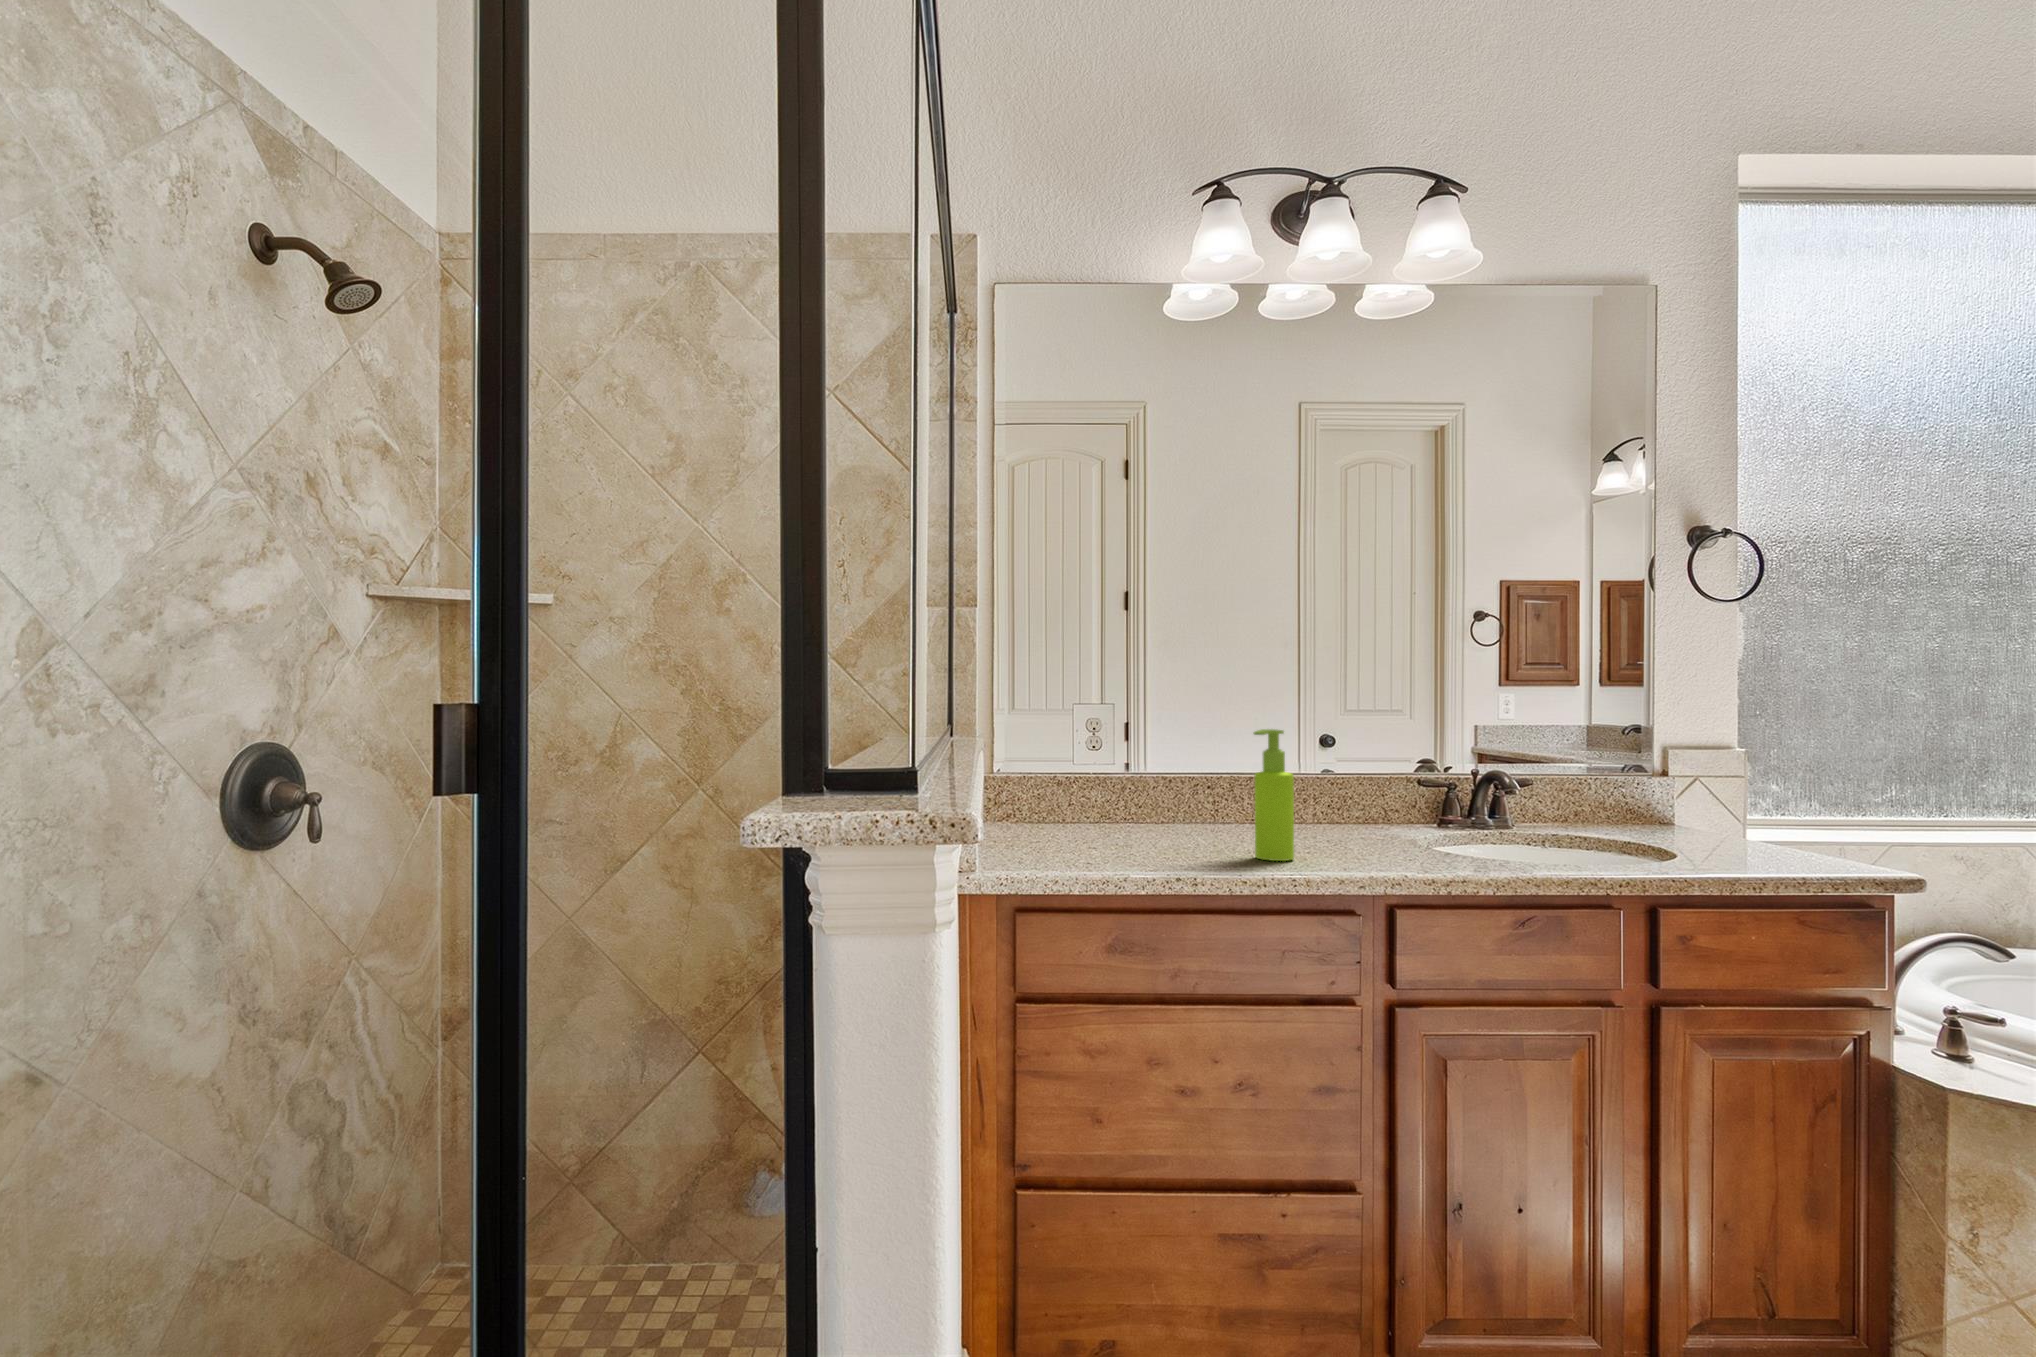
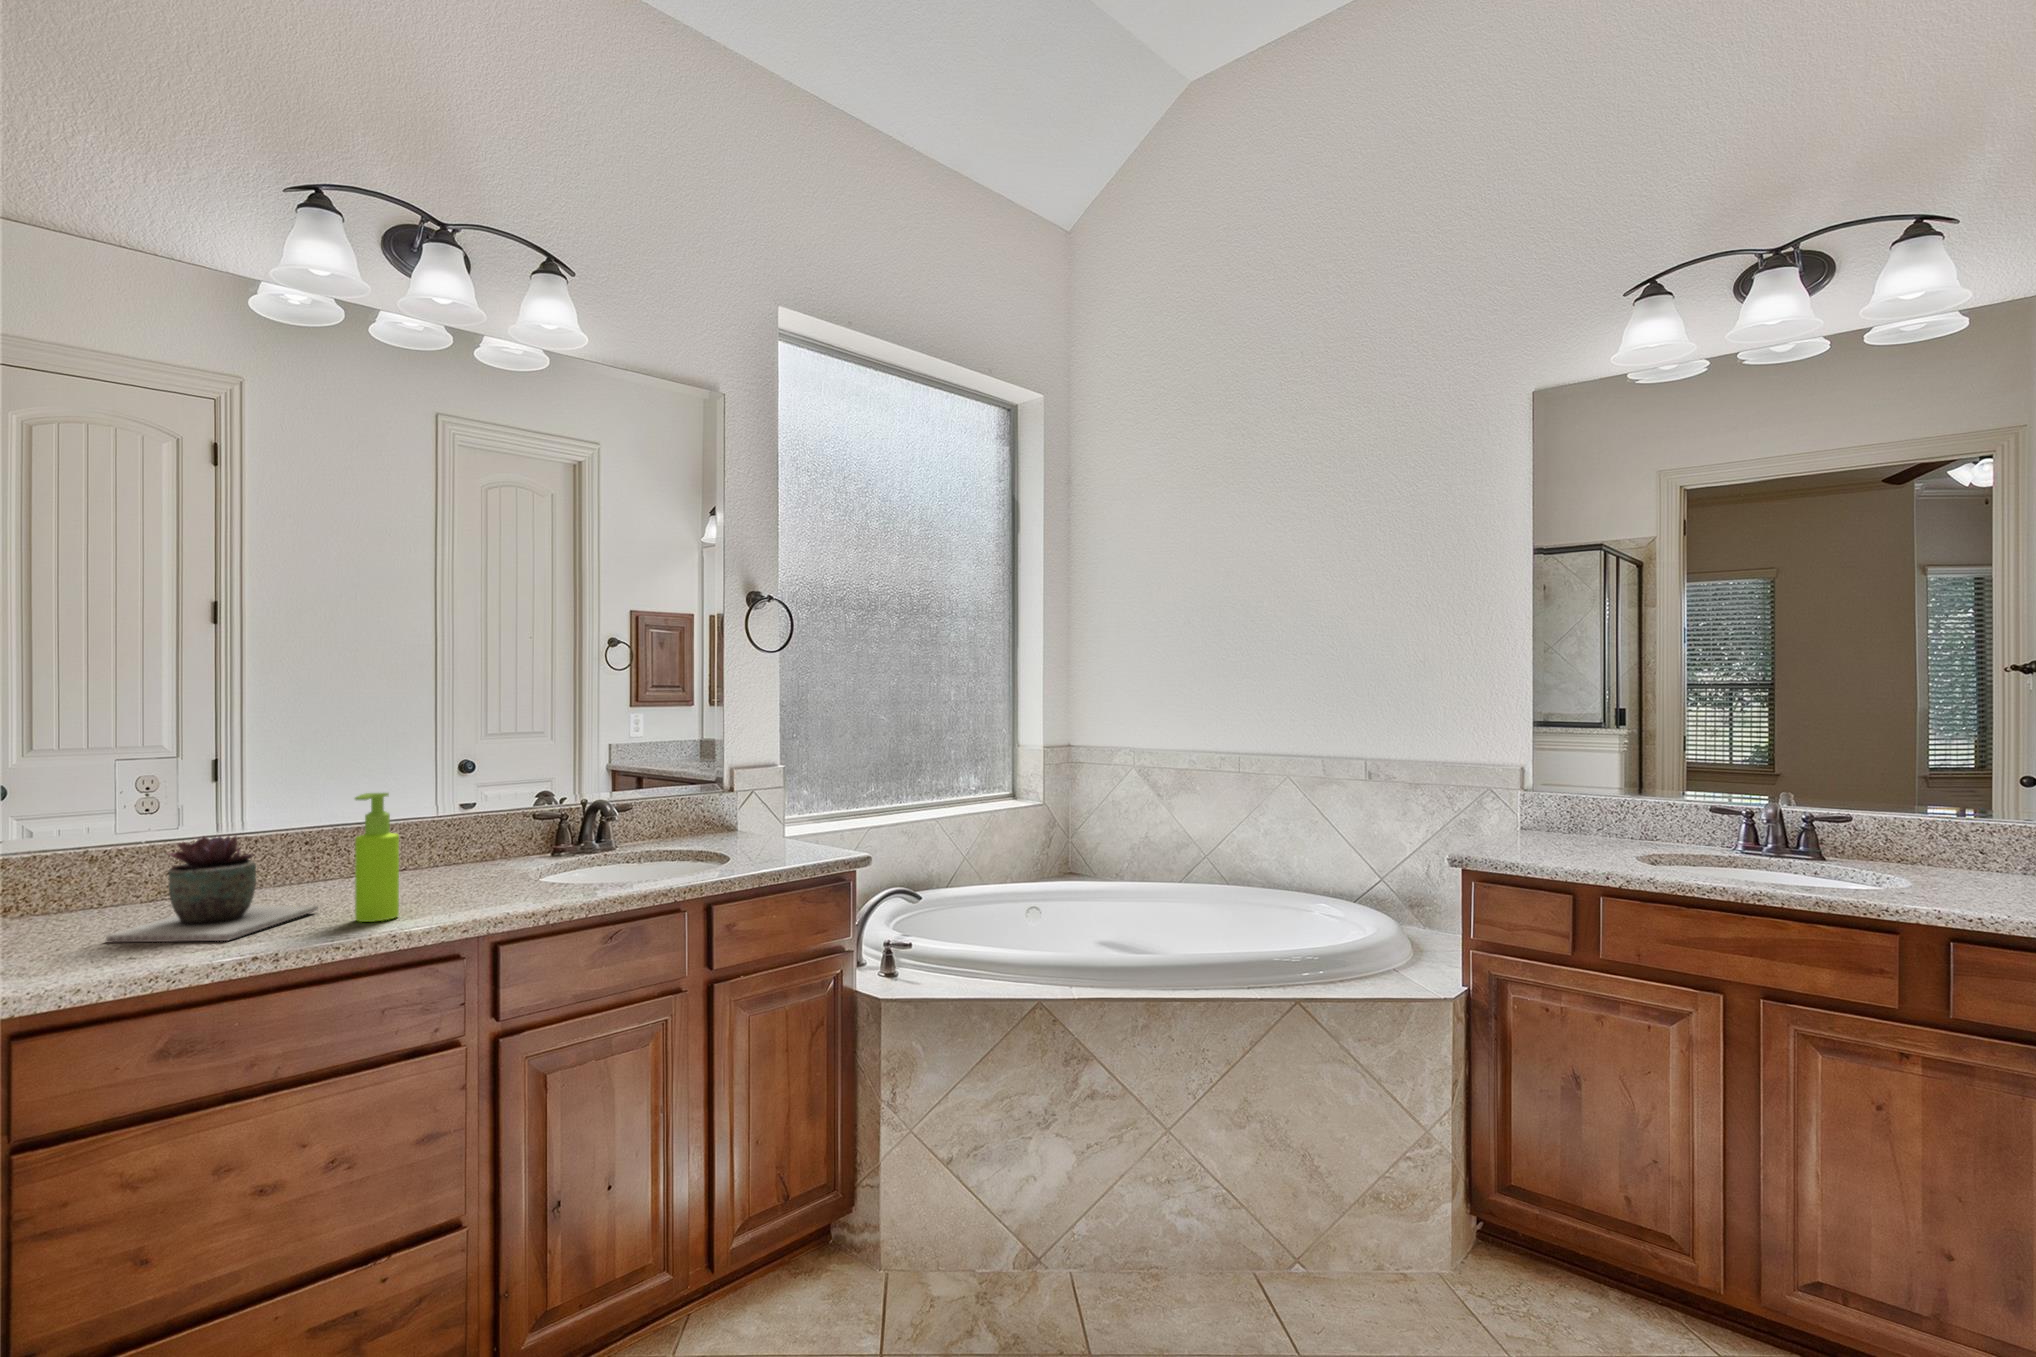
succulent plant: none [1068,762,1224,858] -> present [106,836,318,943]

